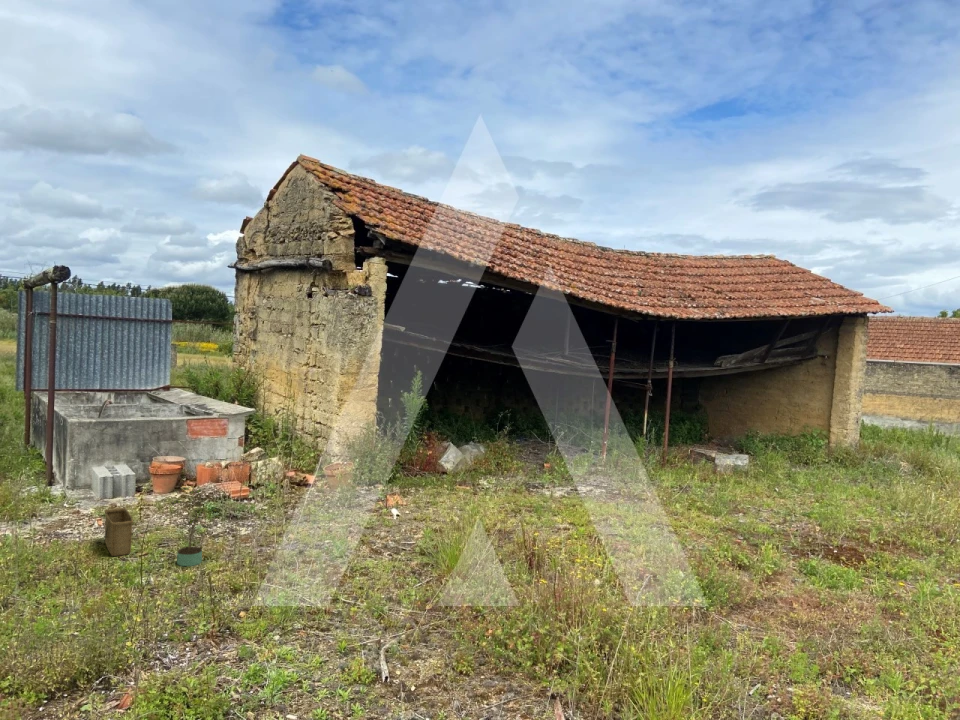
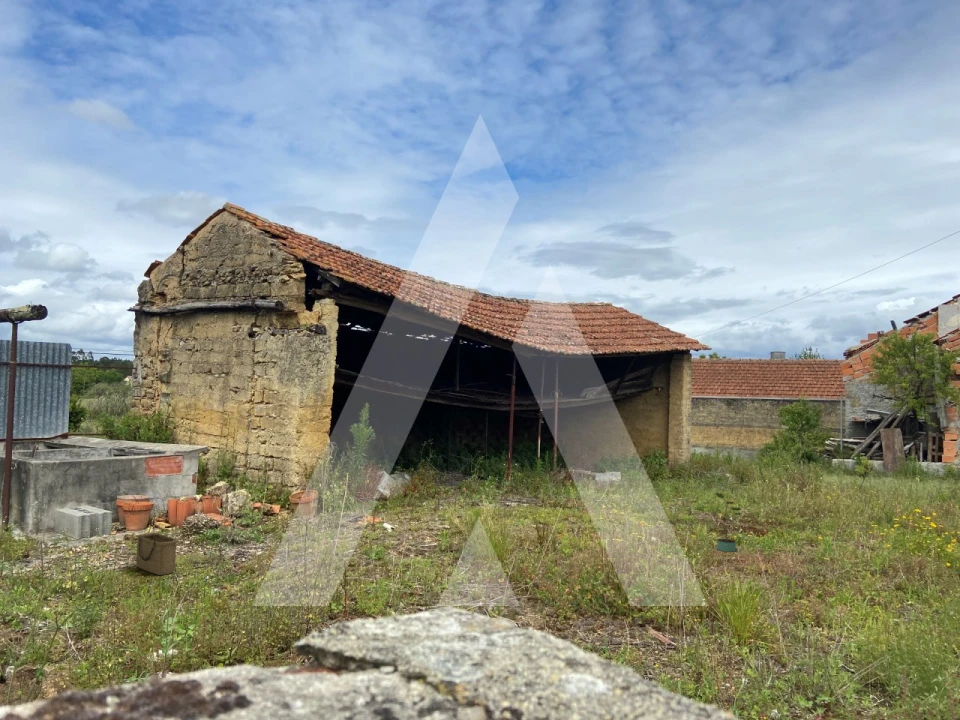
potted plant: present [172,487,219,566] -> present [716,493,741,552]

